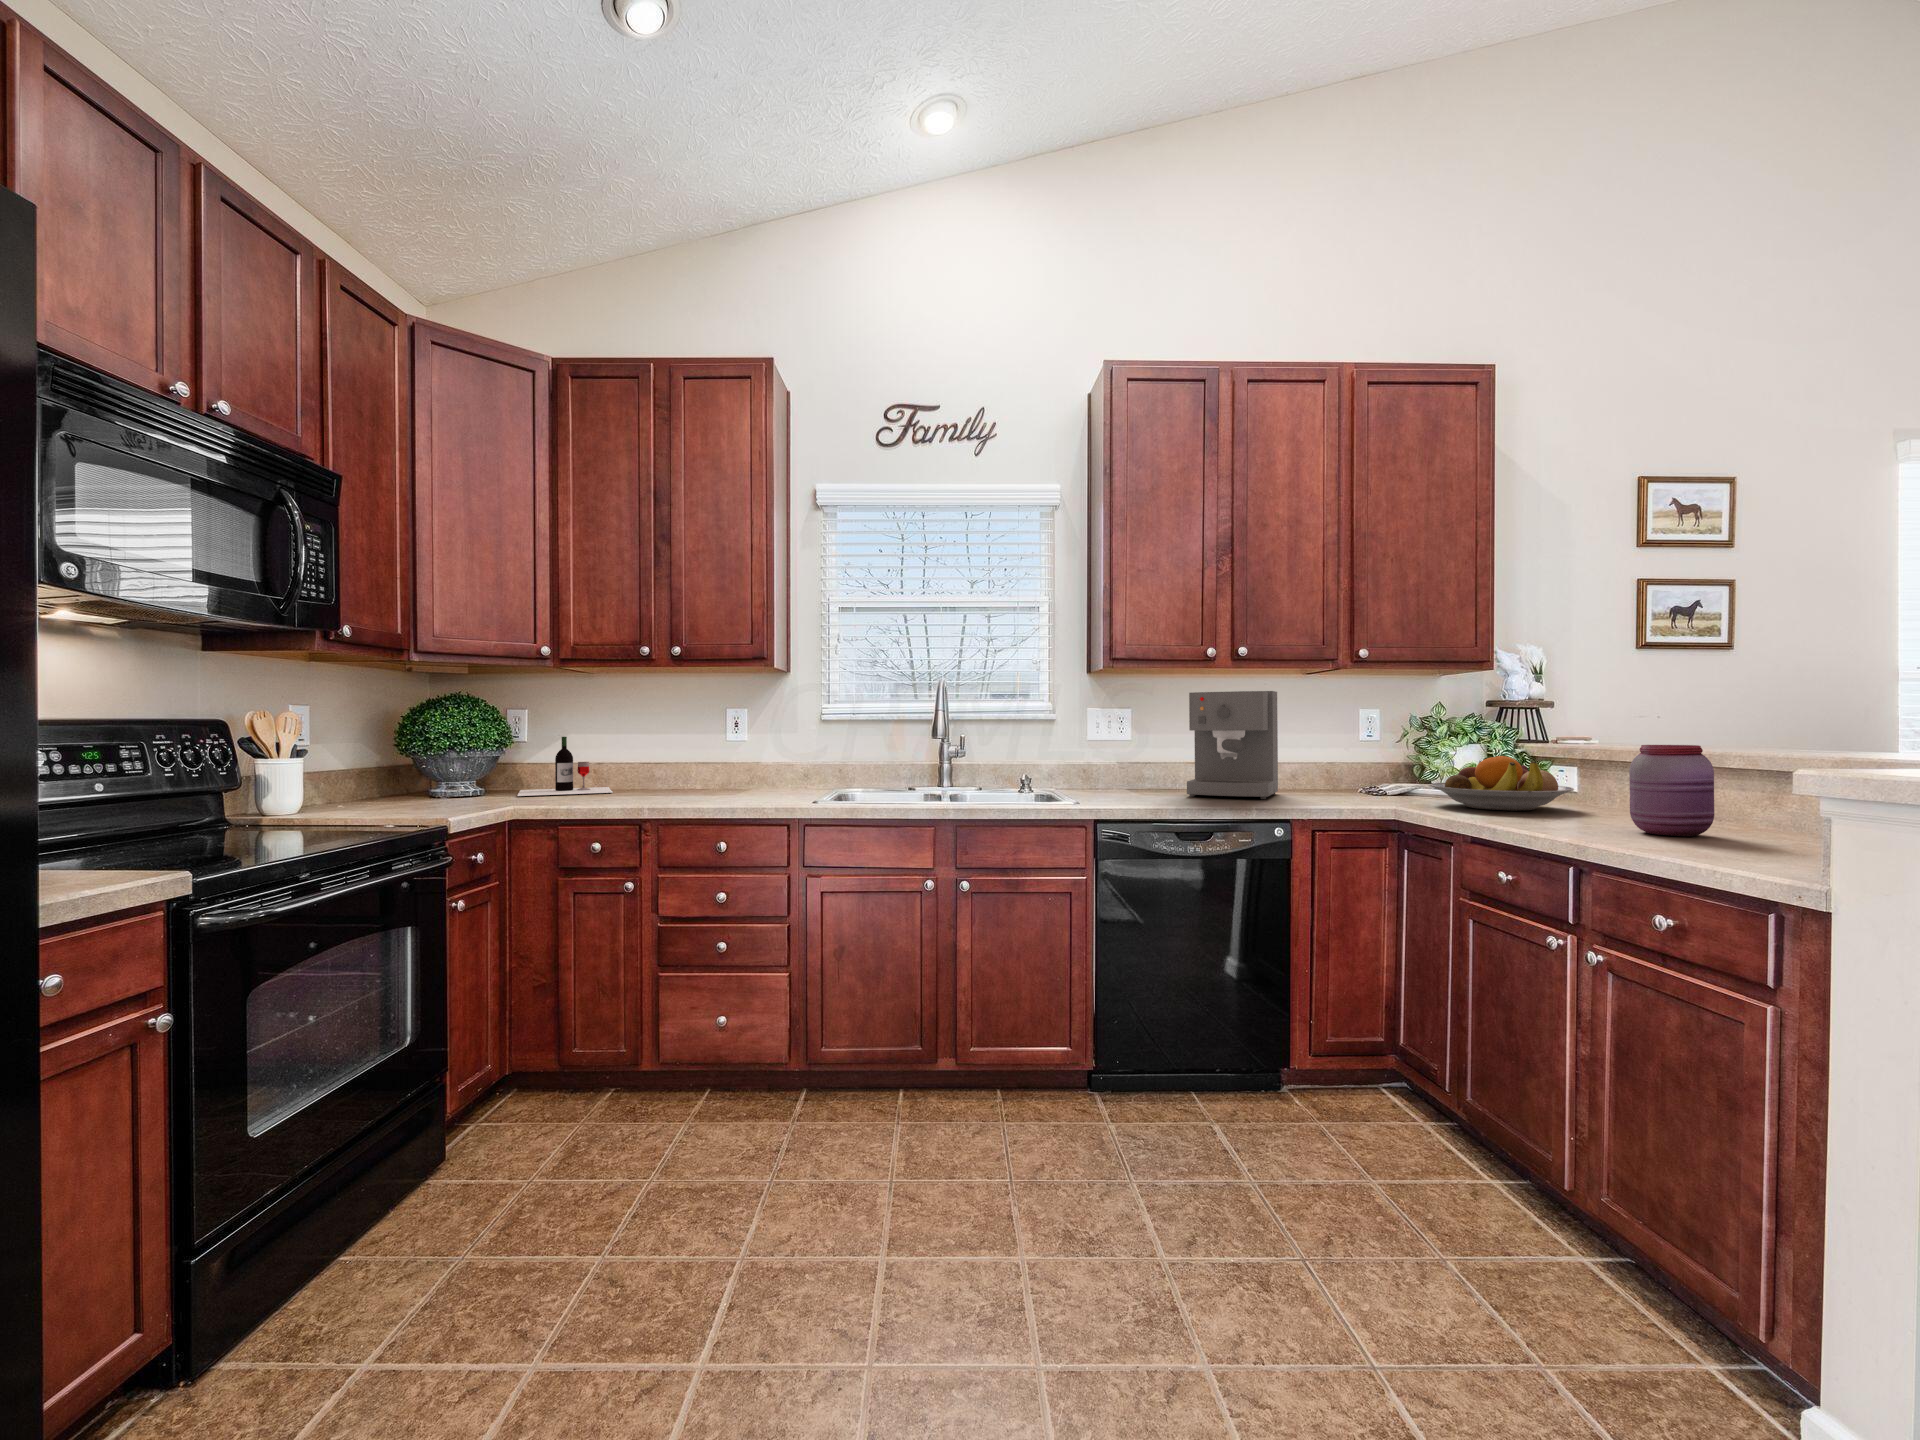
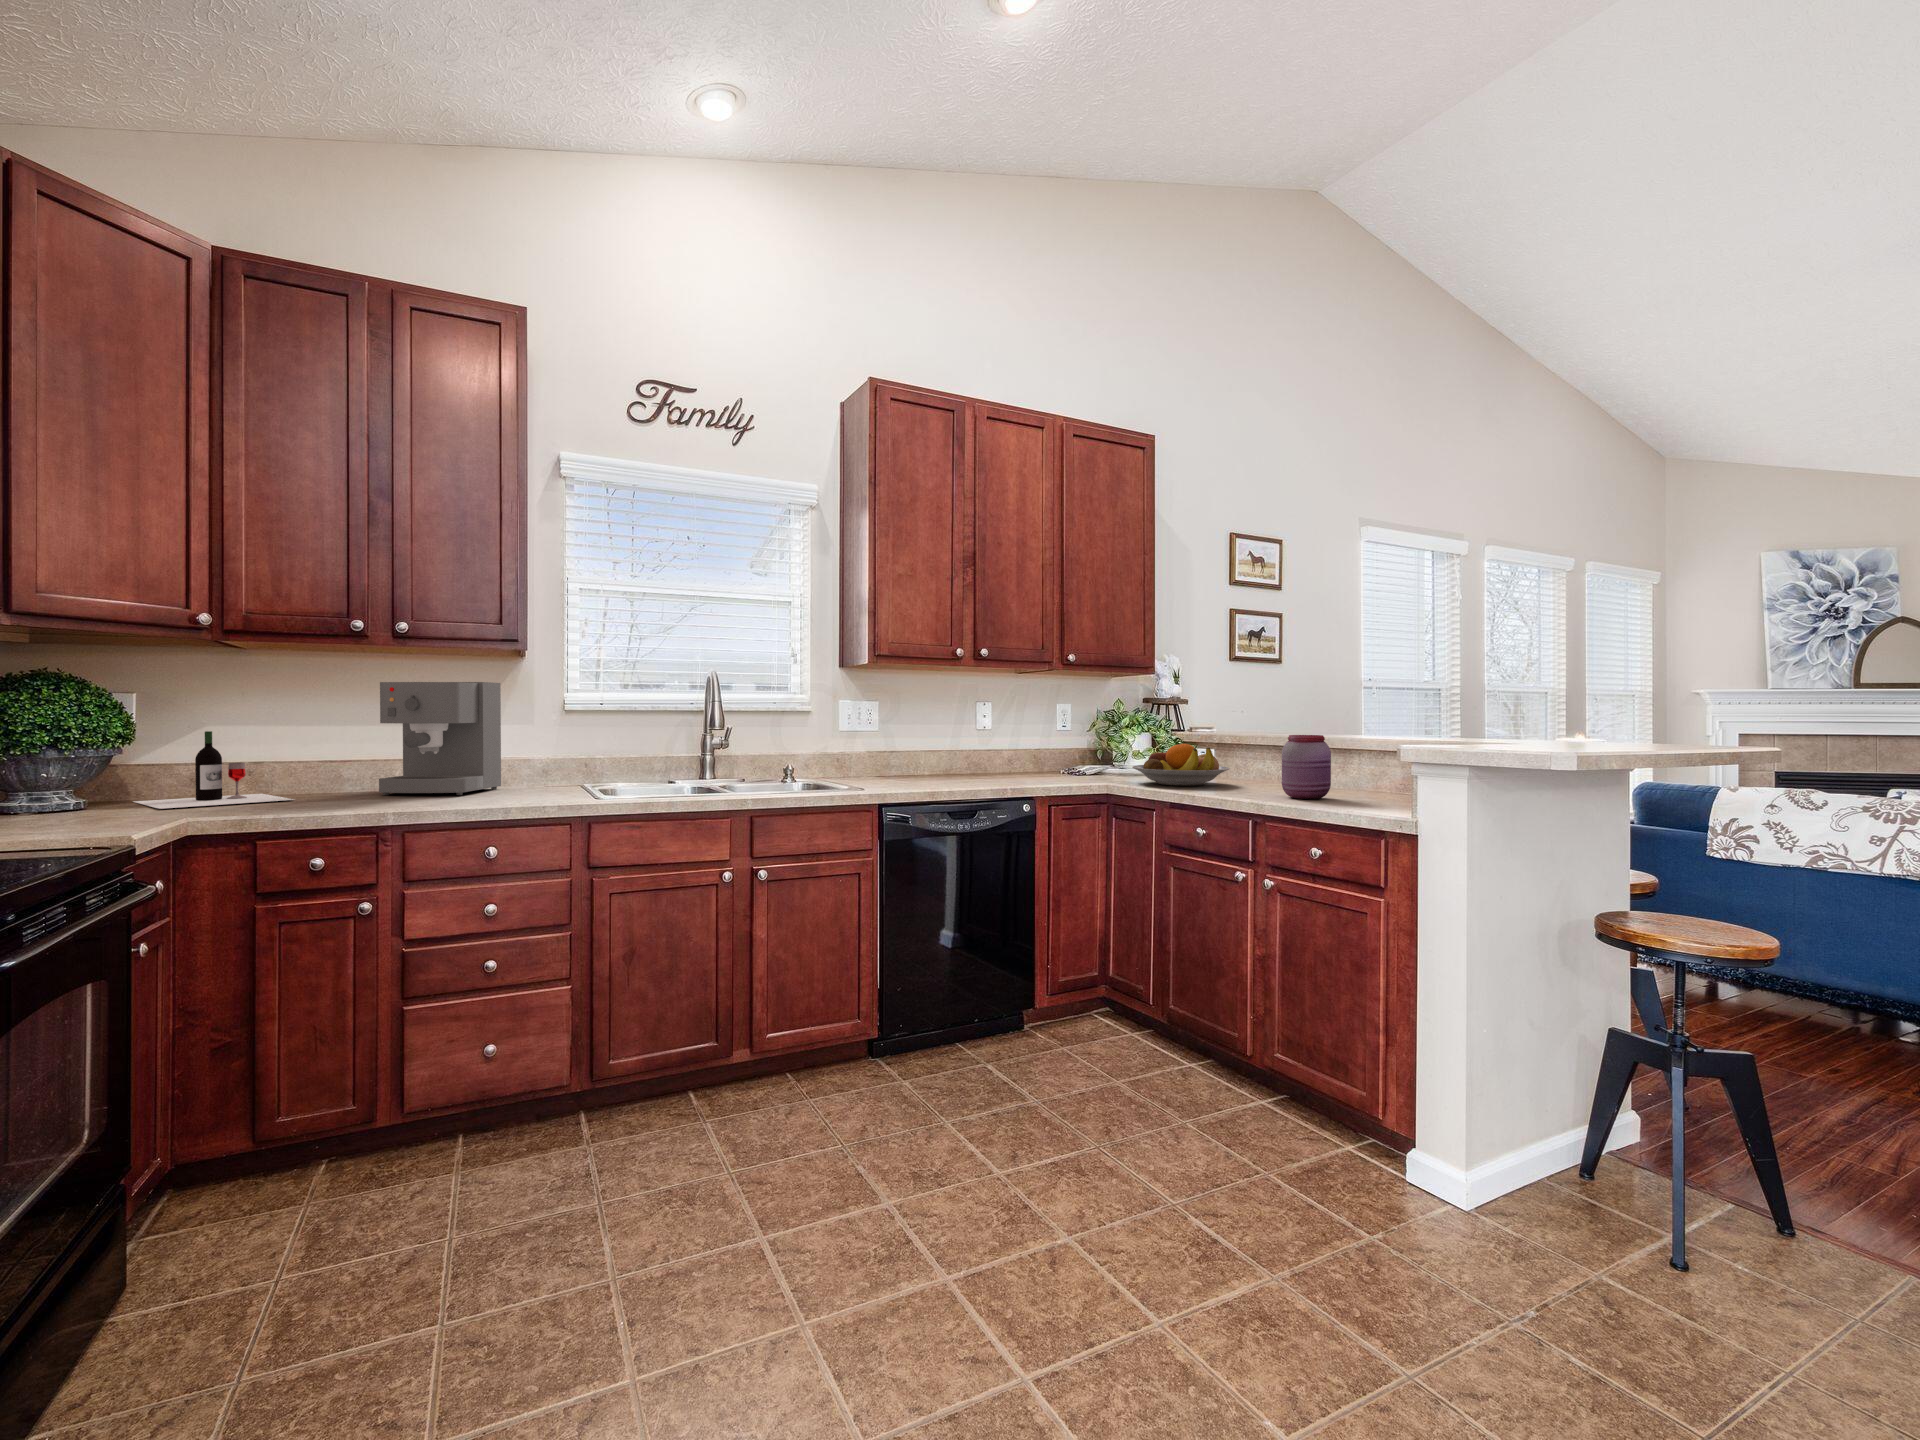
coffee maker: present [1187,691,1278,799] -> present [379,682,501,795]

